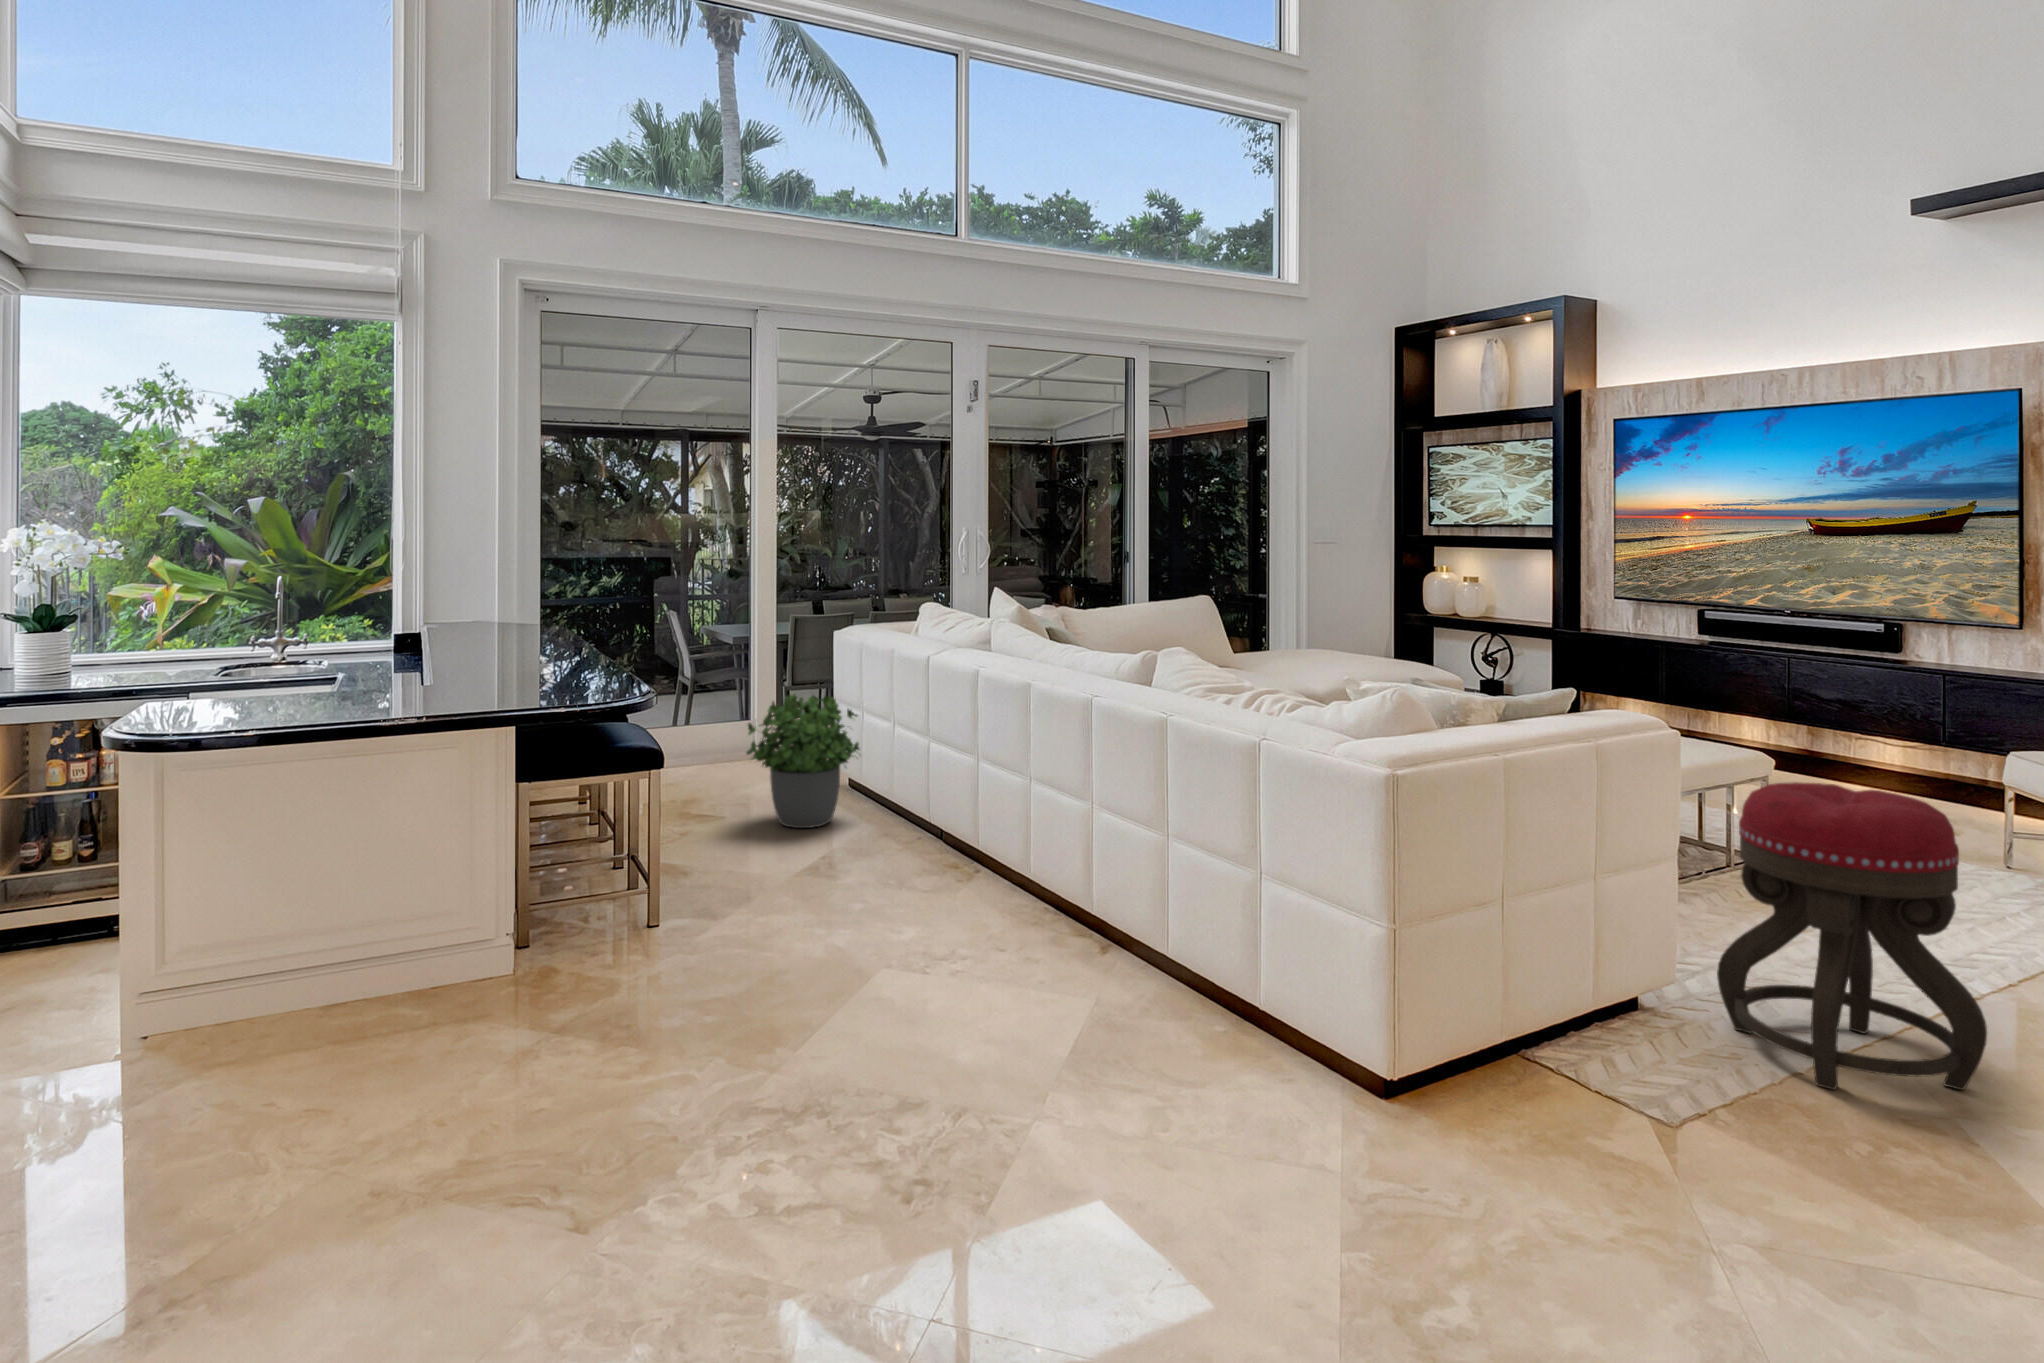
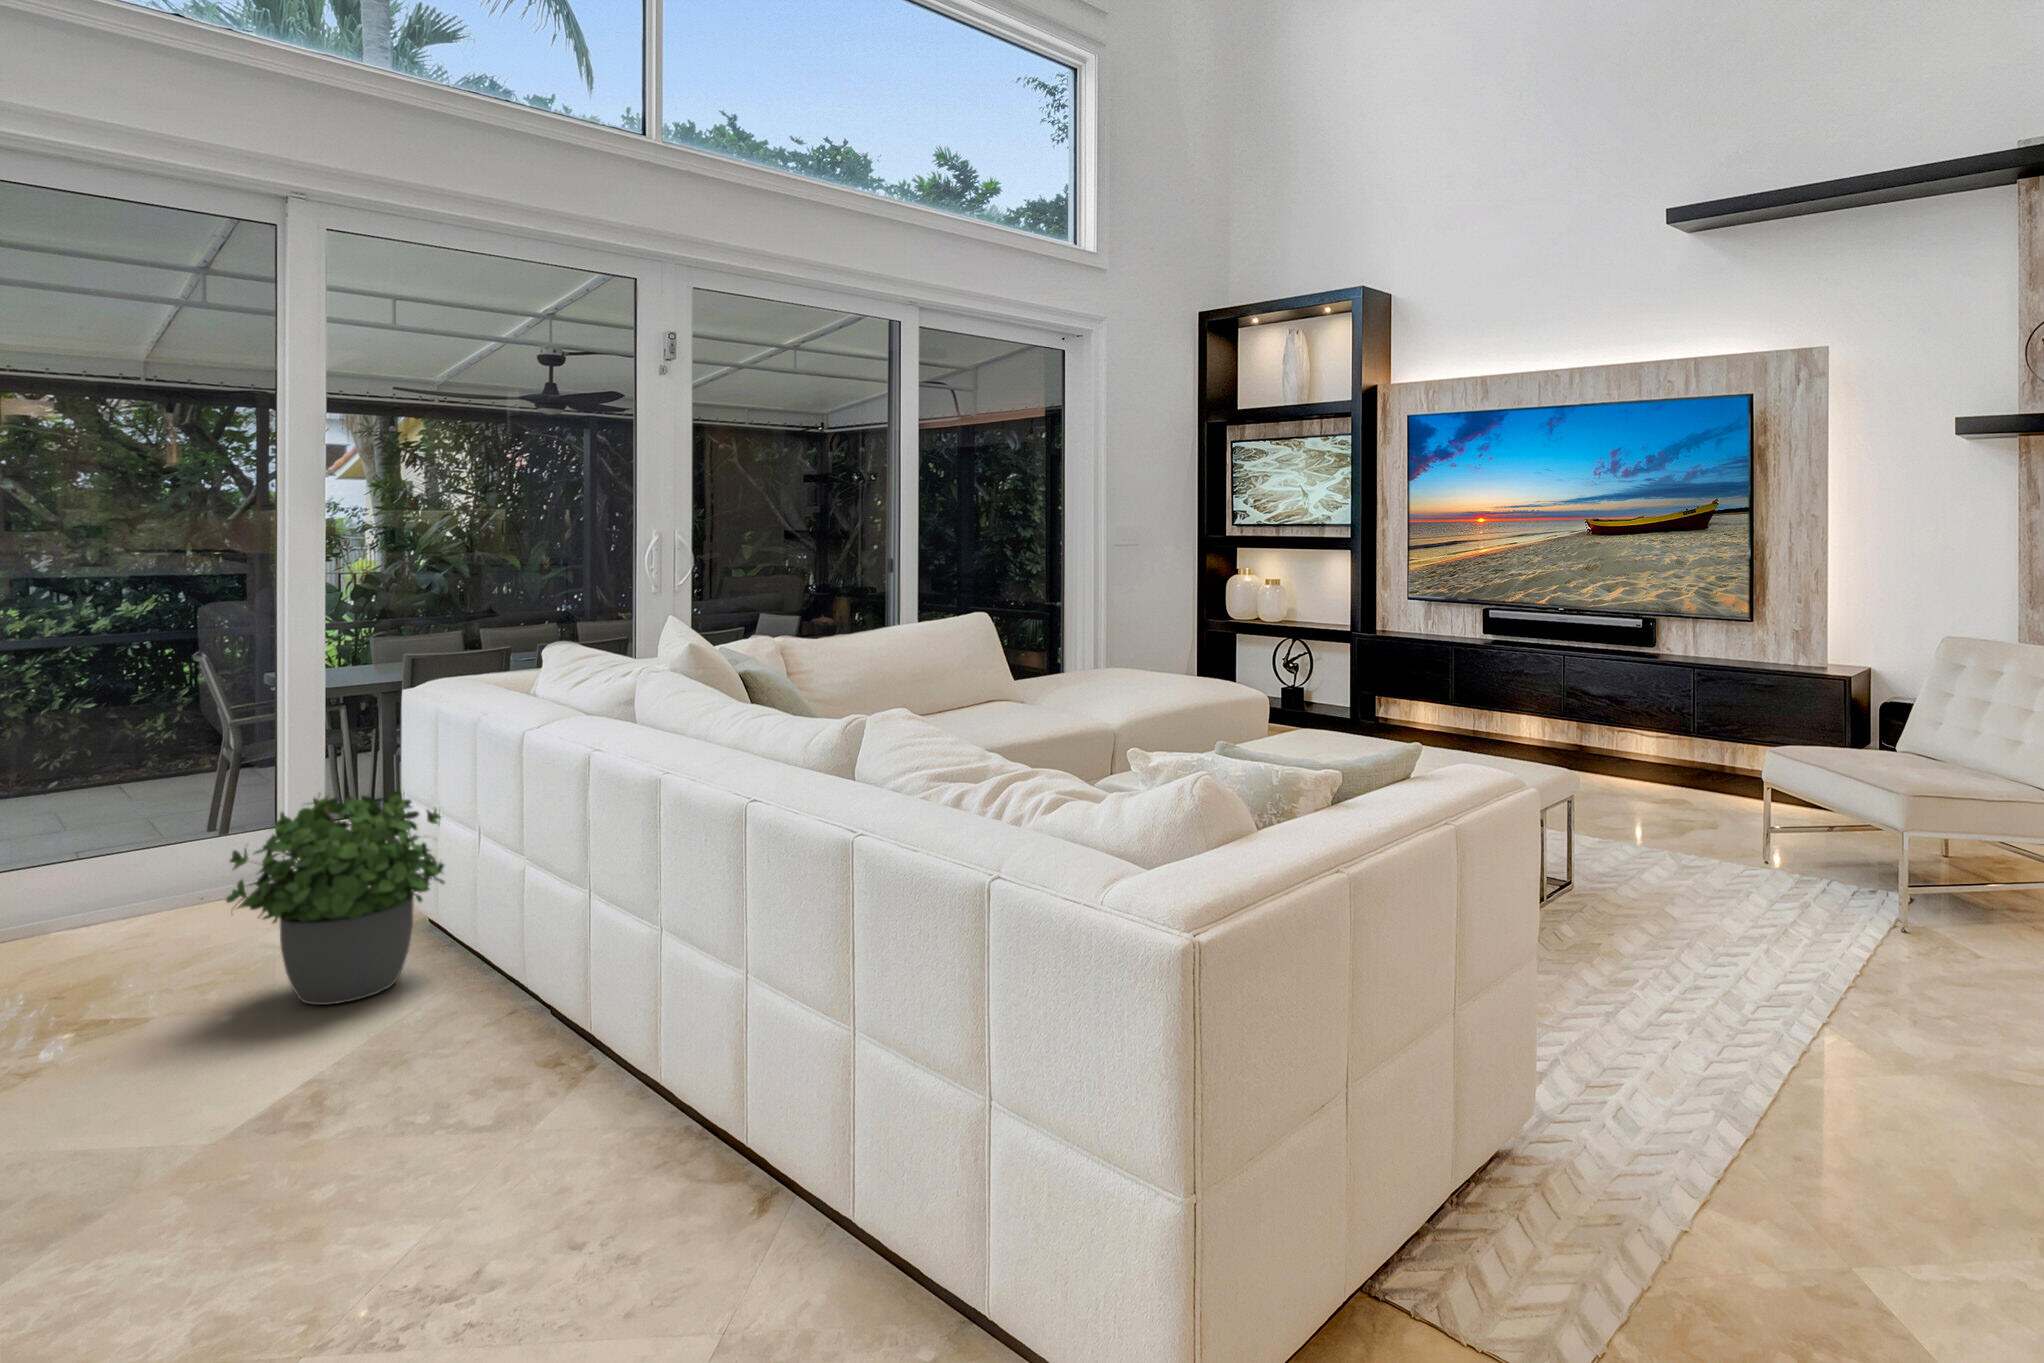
ottoman: present [1717,782,1987,1090] -> none [1570,840,1850,1237]

